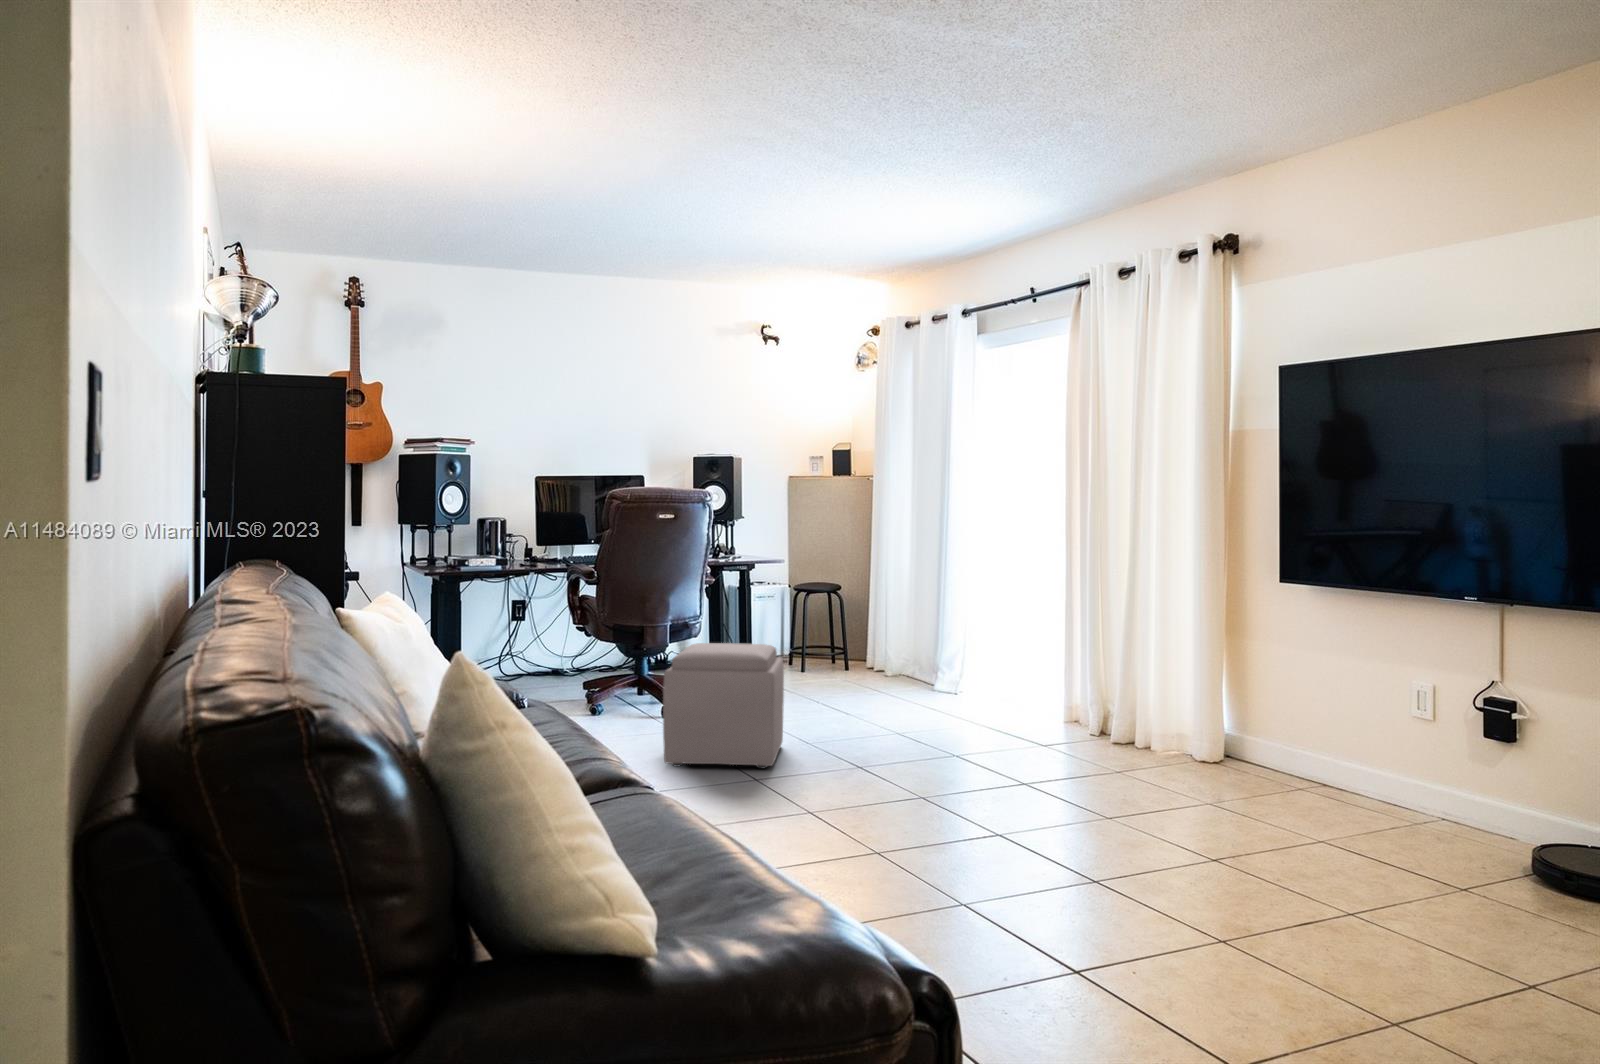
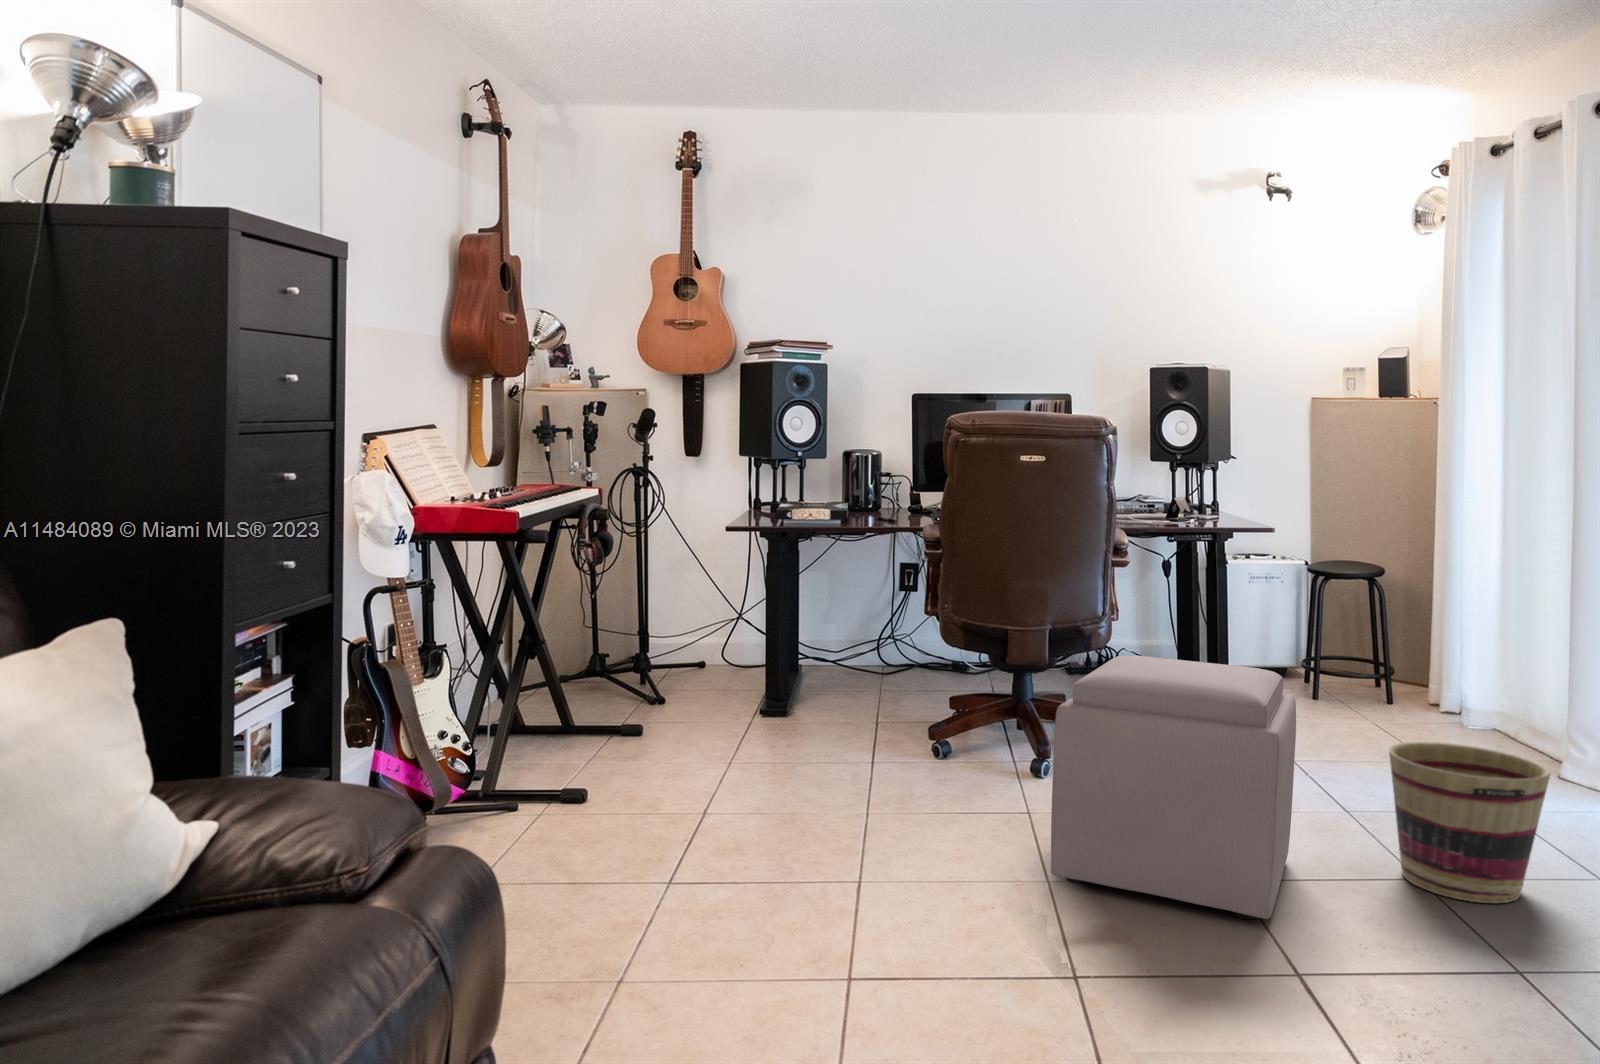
basket: none [828,676,897,750] -> present [1389,742,1551,903]

